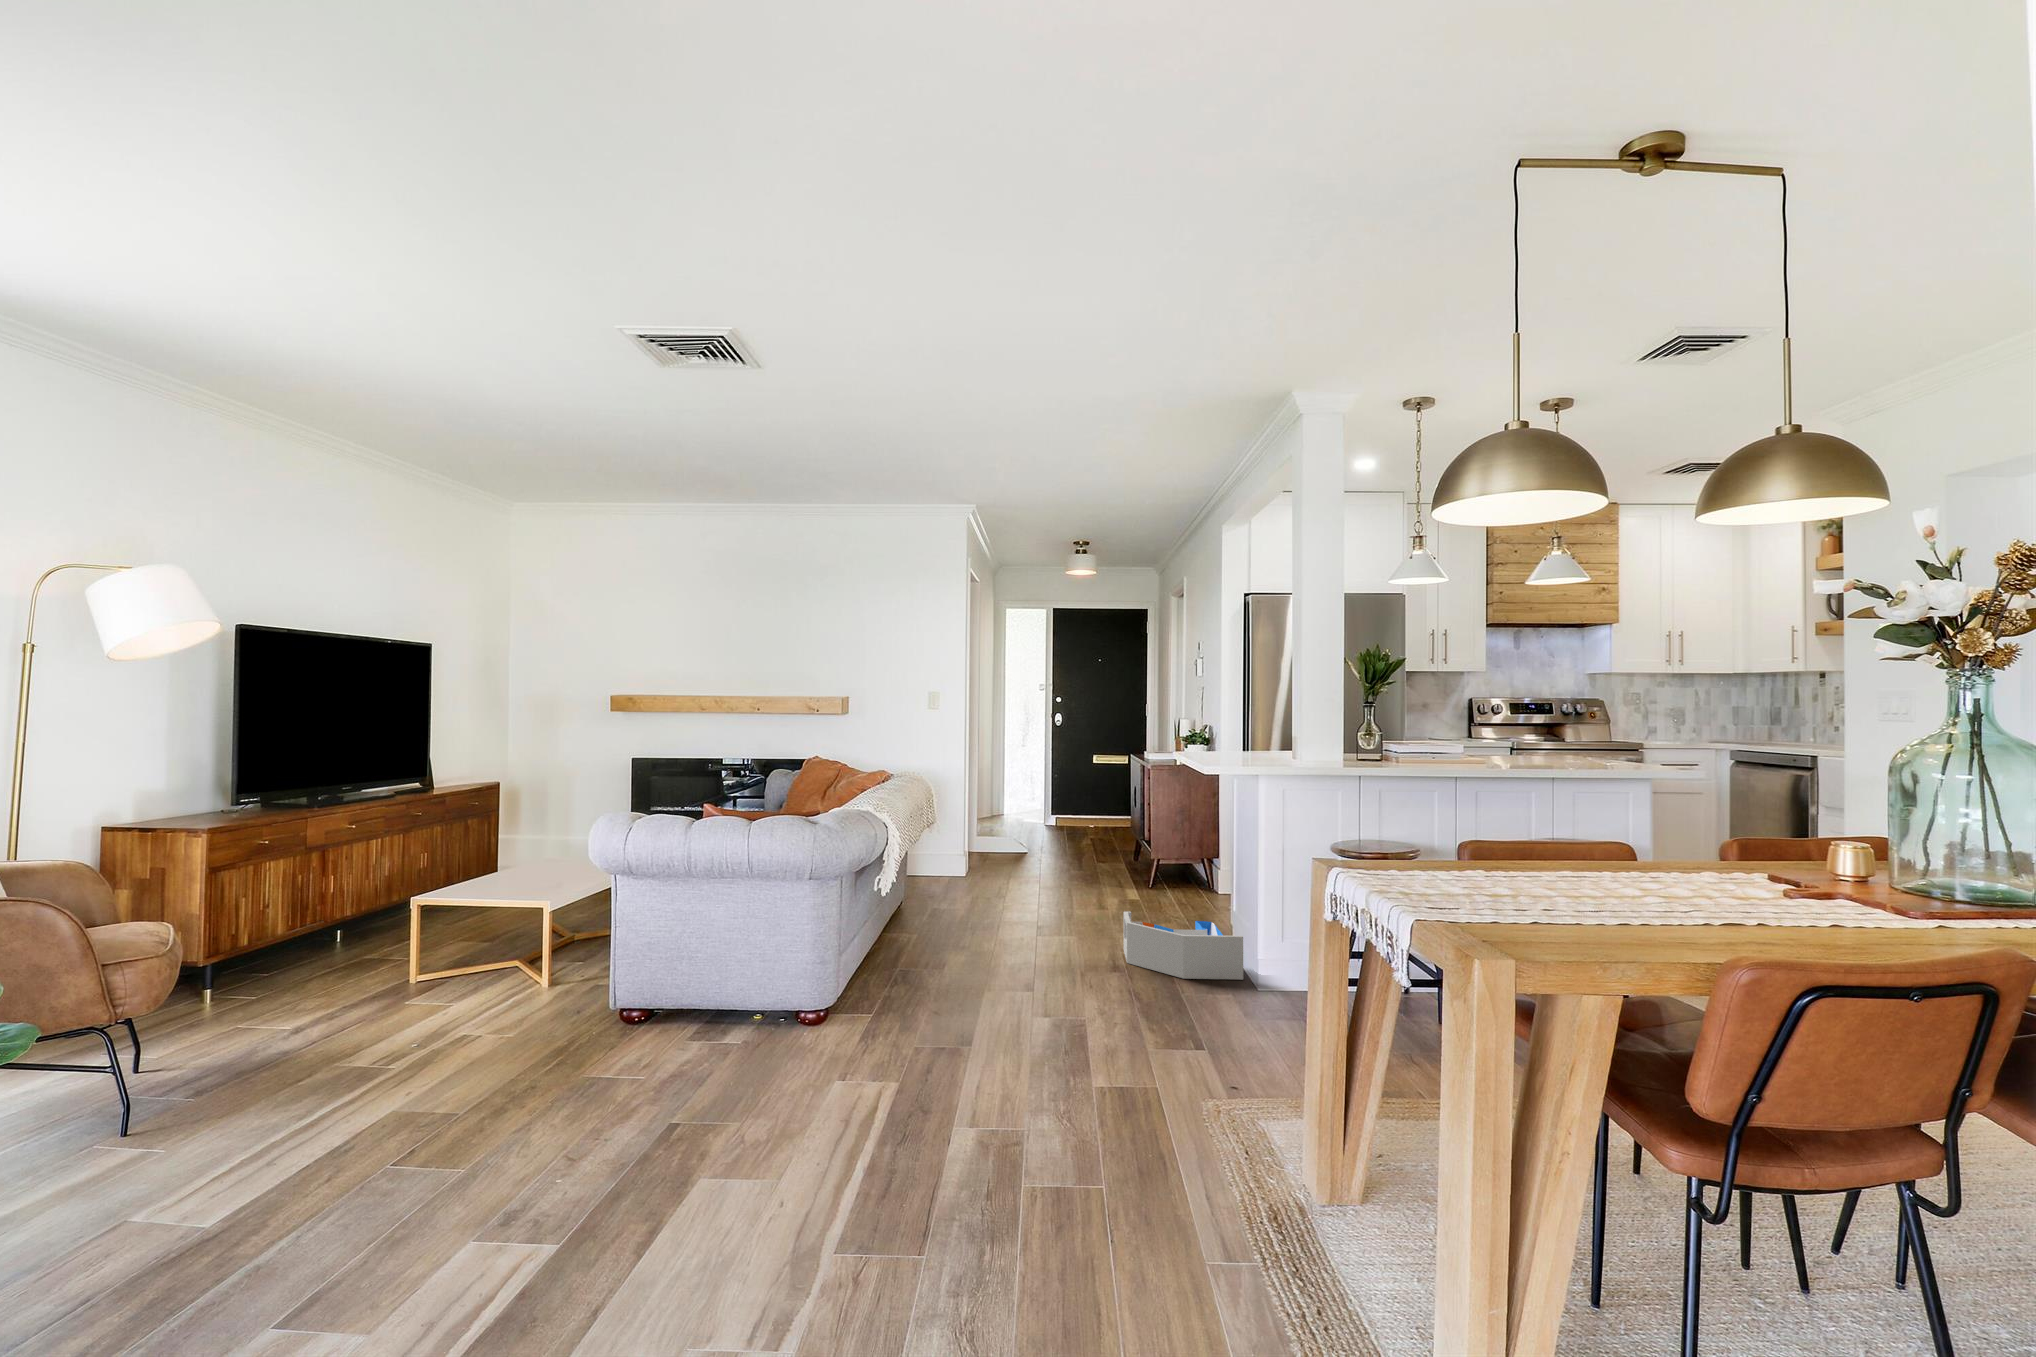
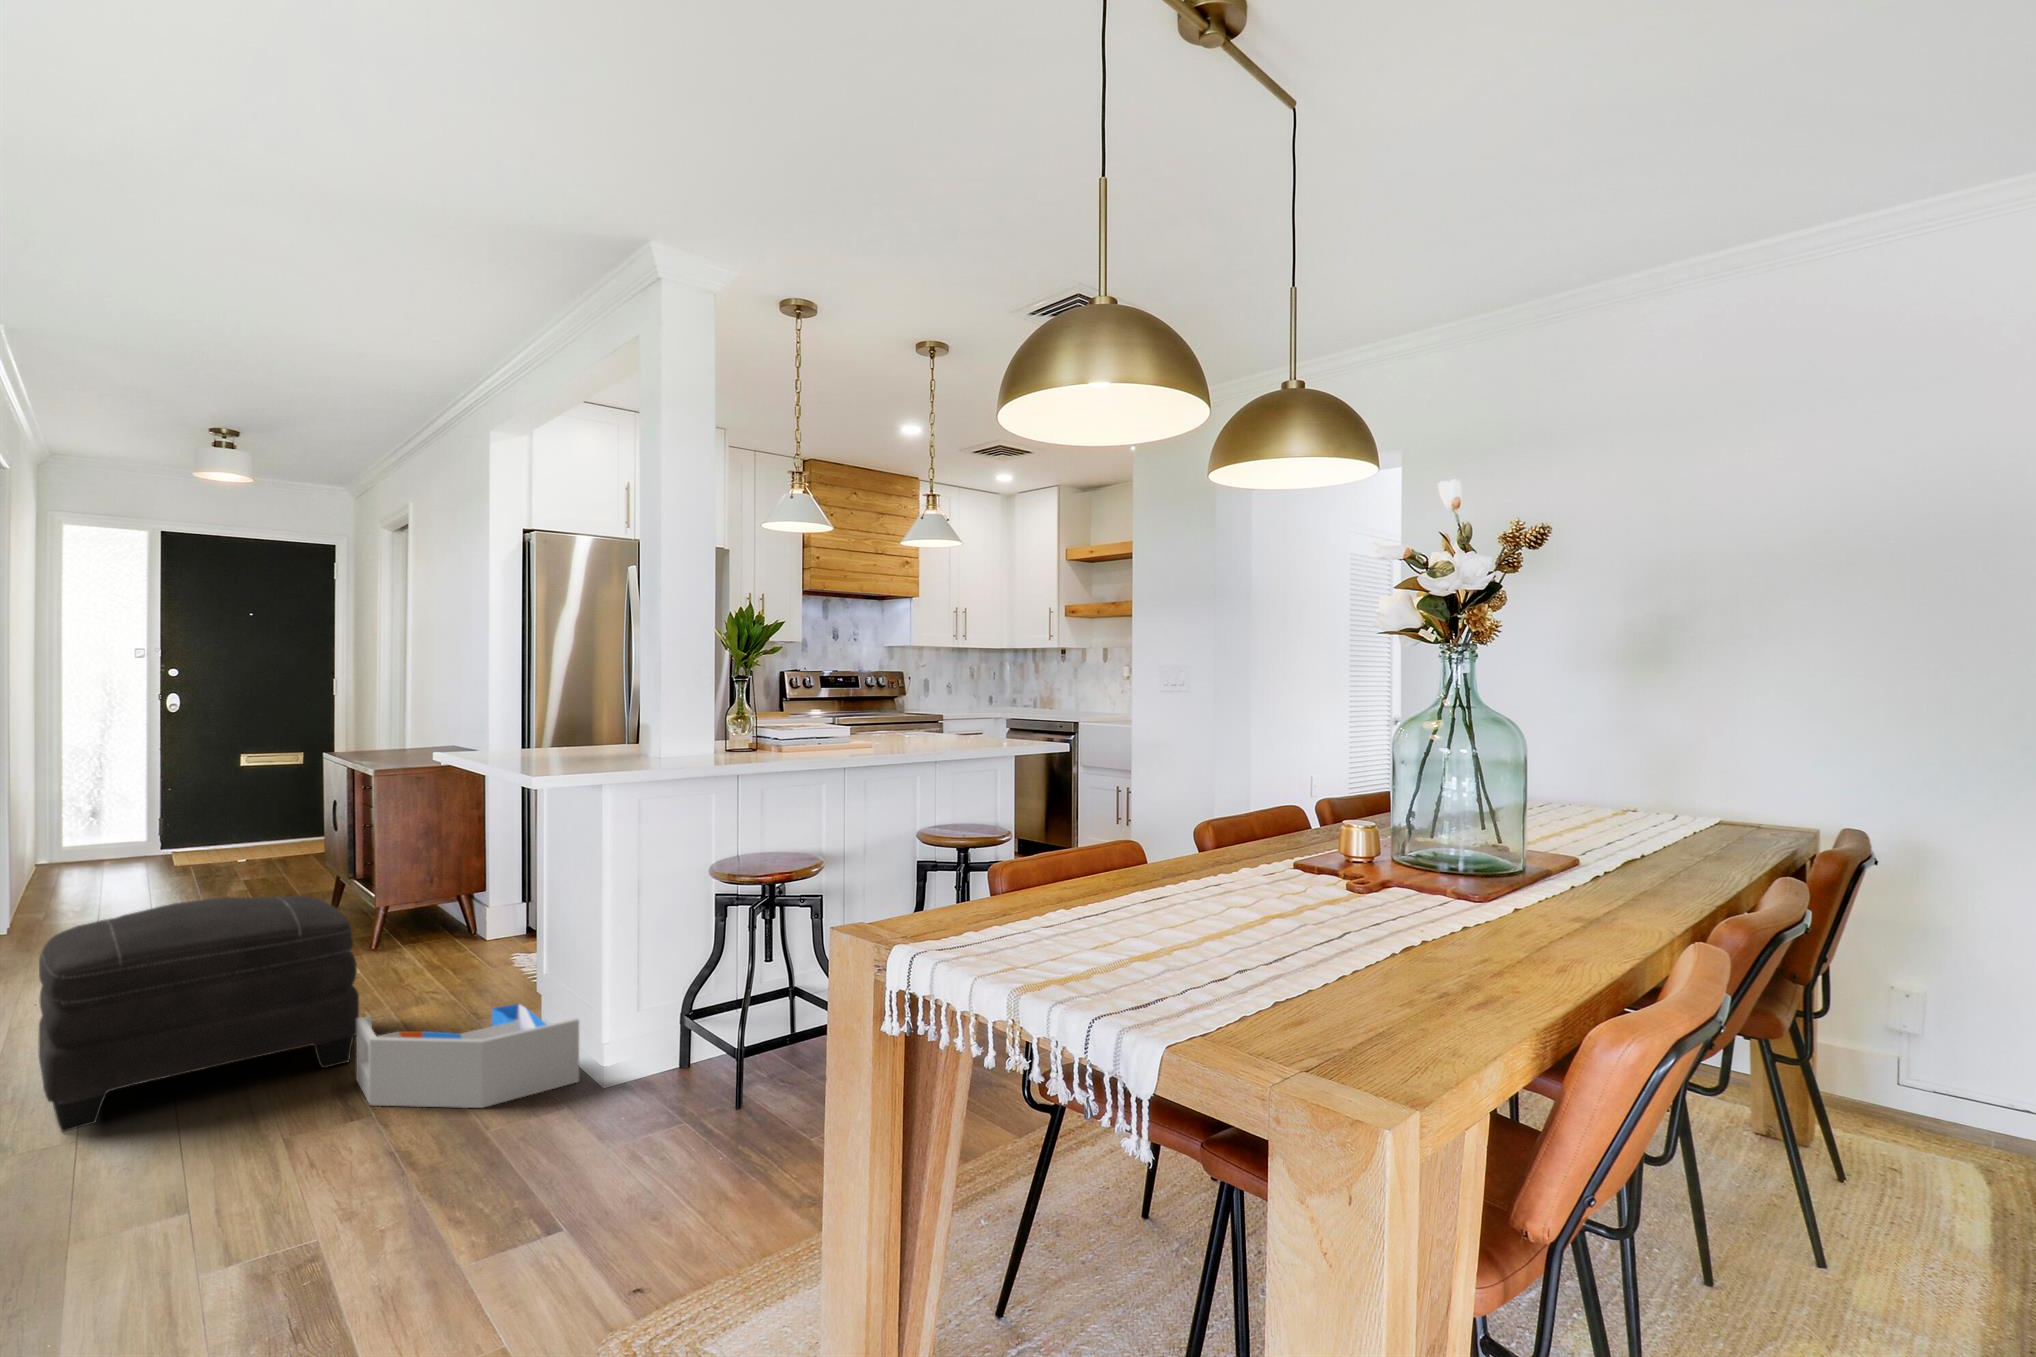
ottoman: none [989,831,1127,941] -> present [39,896,359,1132]

